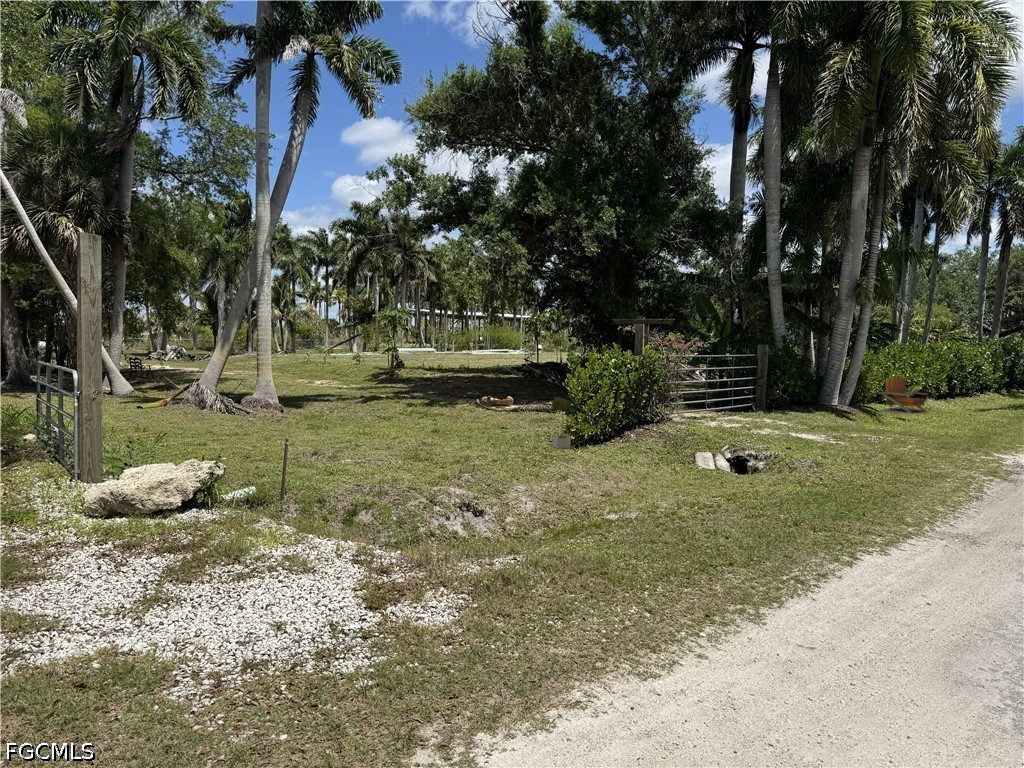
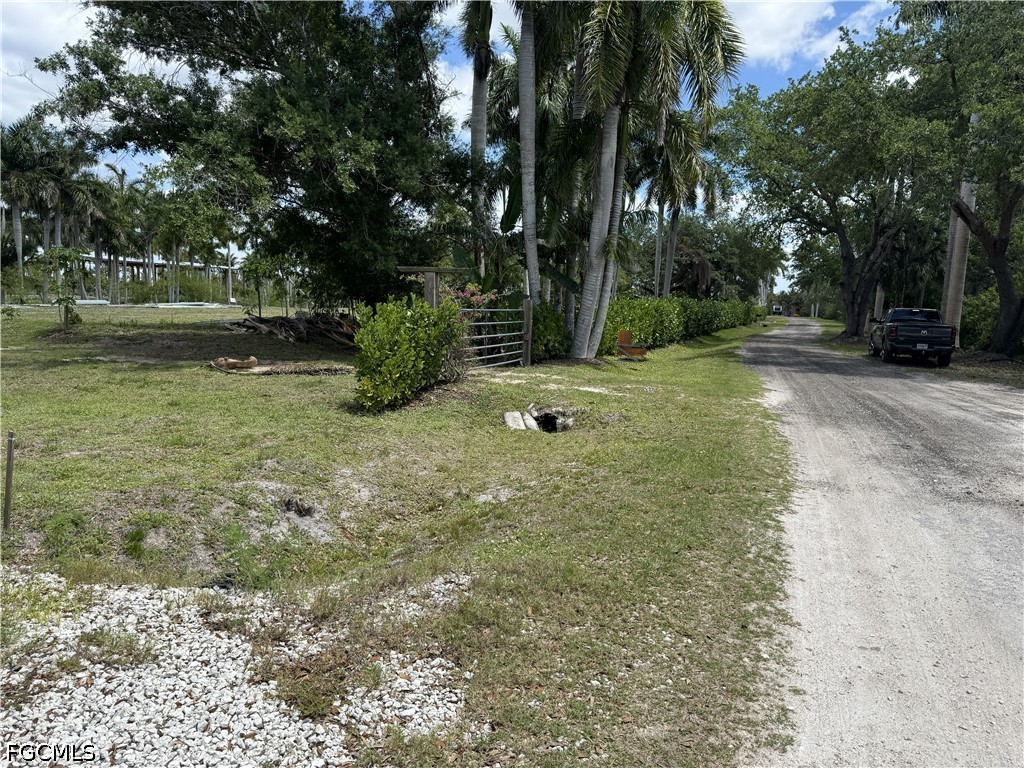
potted tree: present [552,397,572,449] -> none [343,358,368,418]

